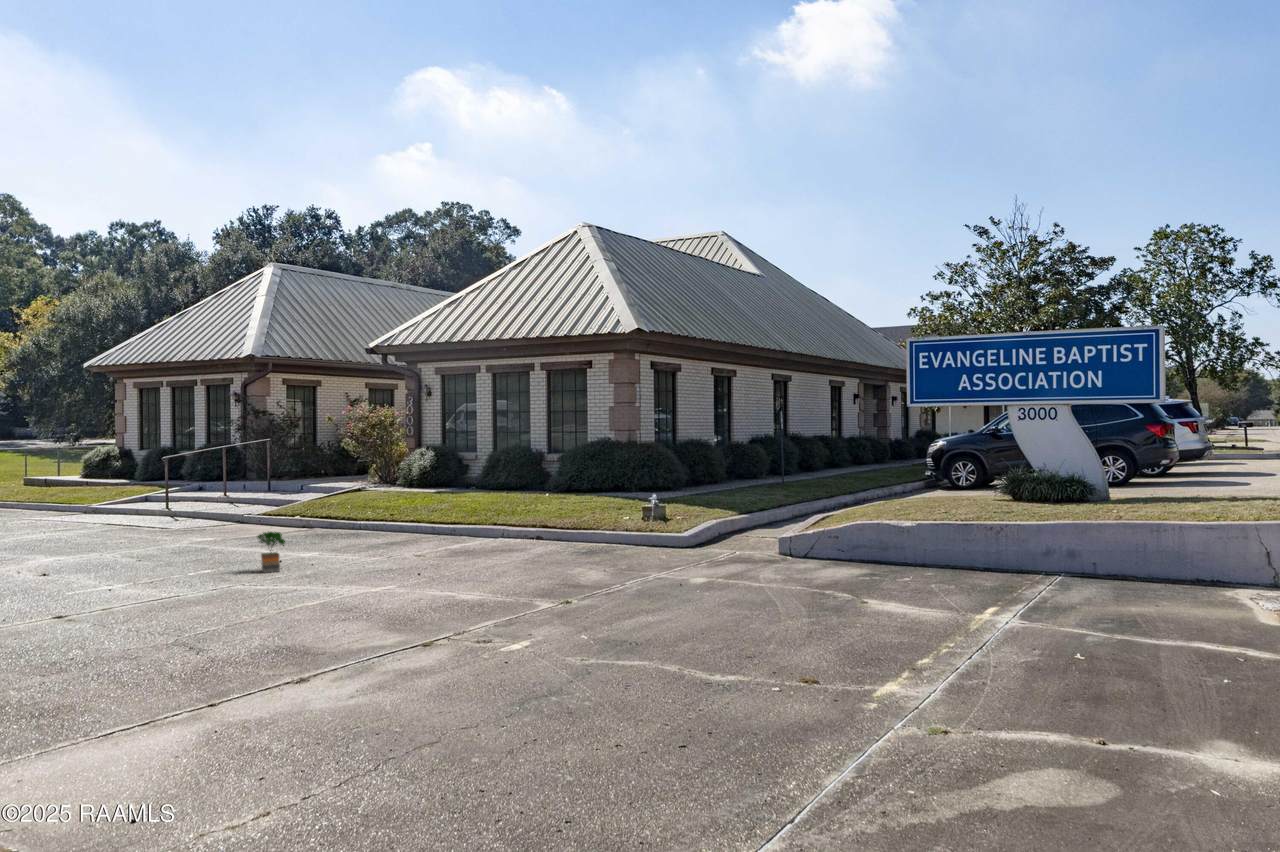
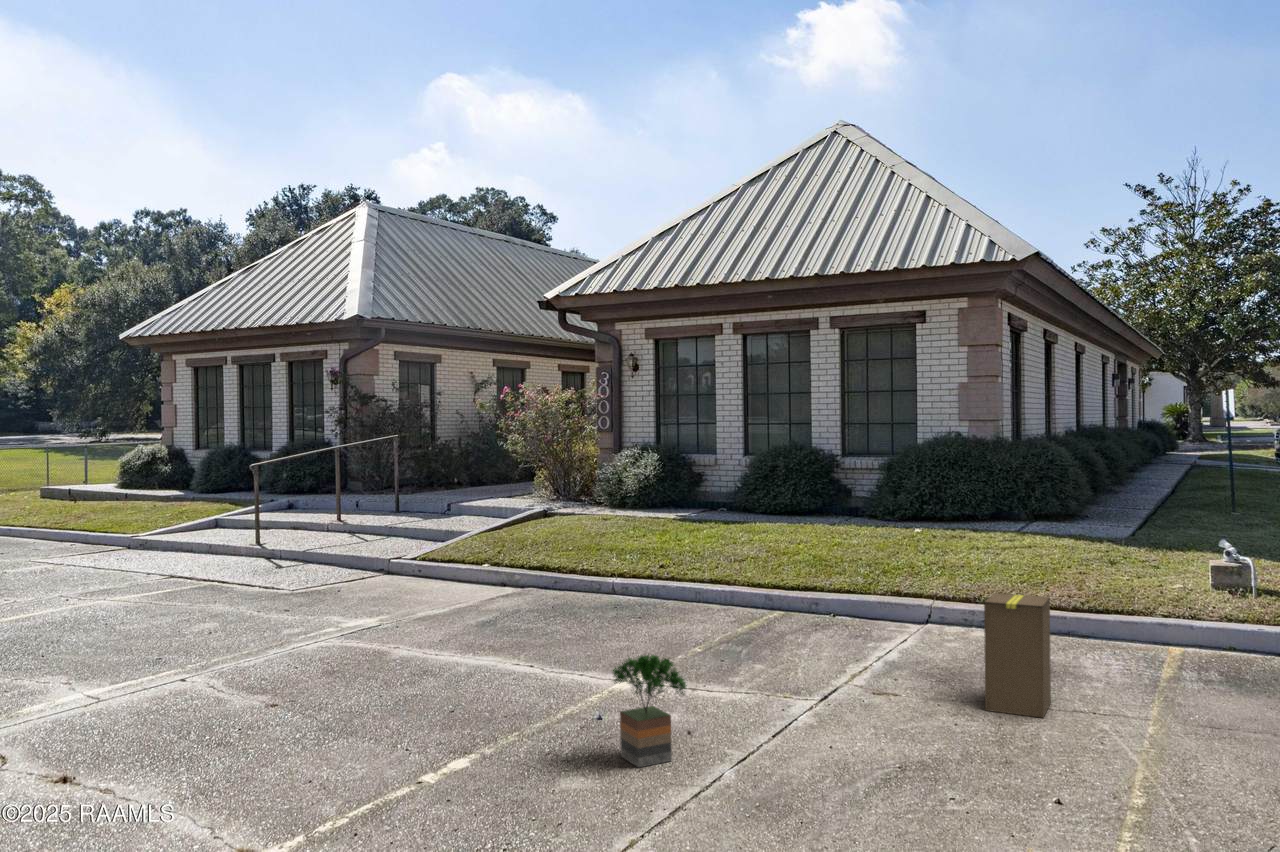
cardboard box: none [433,512,467,561] -> present [984,593,1051,718]

